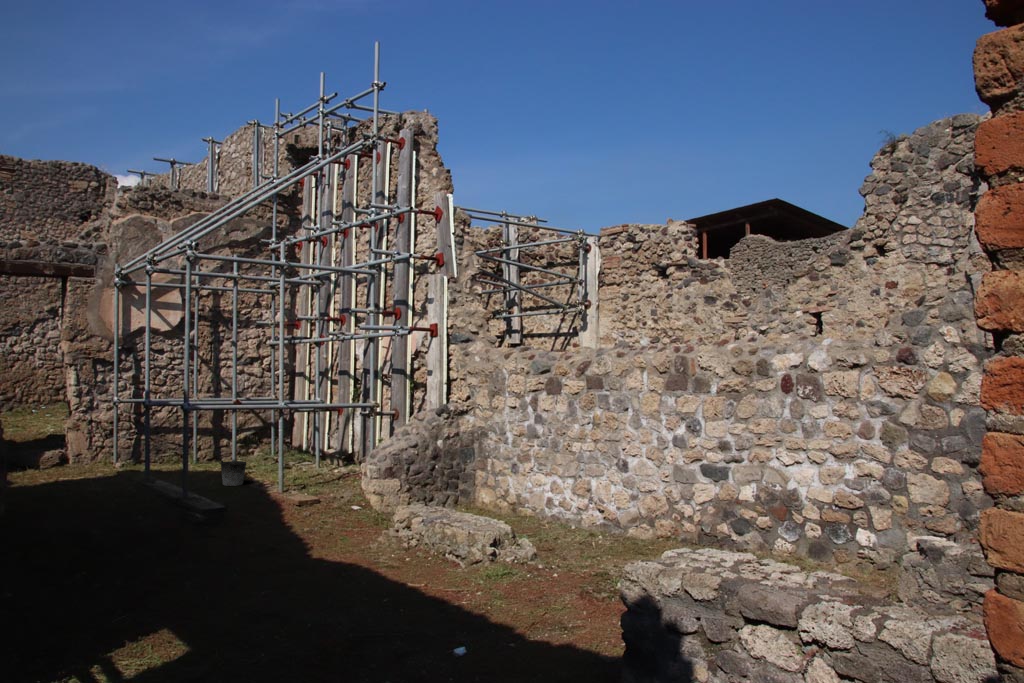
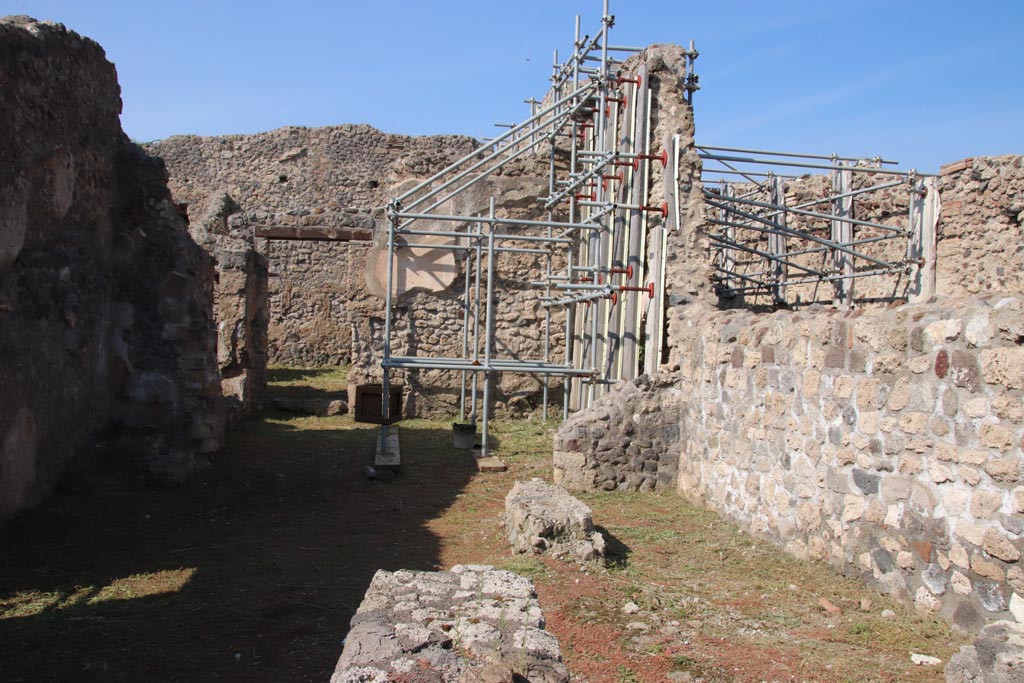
wooden crate: none [85,428,134,470] -> present [355,383,403,424]

